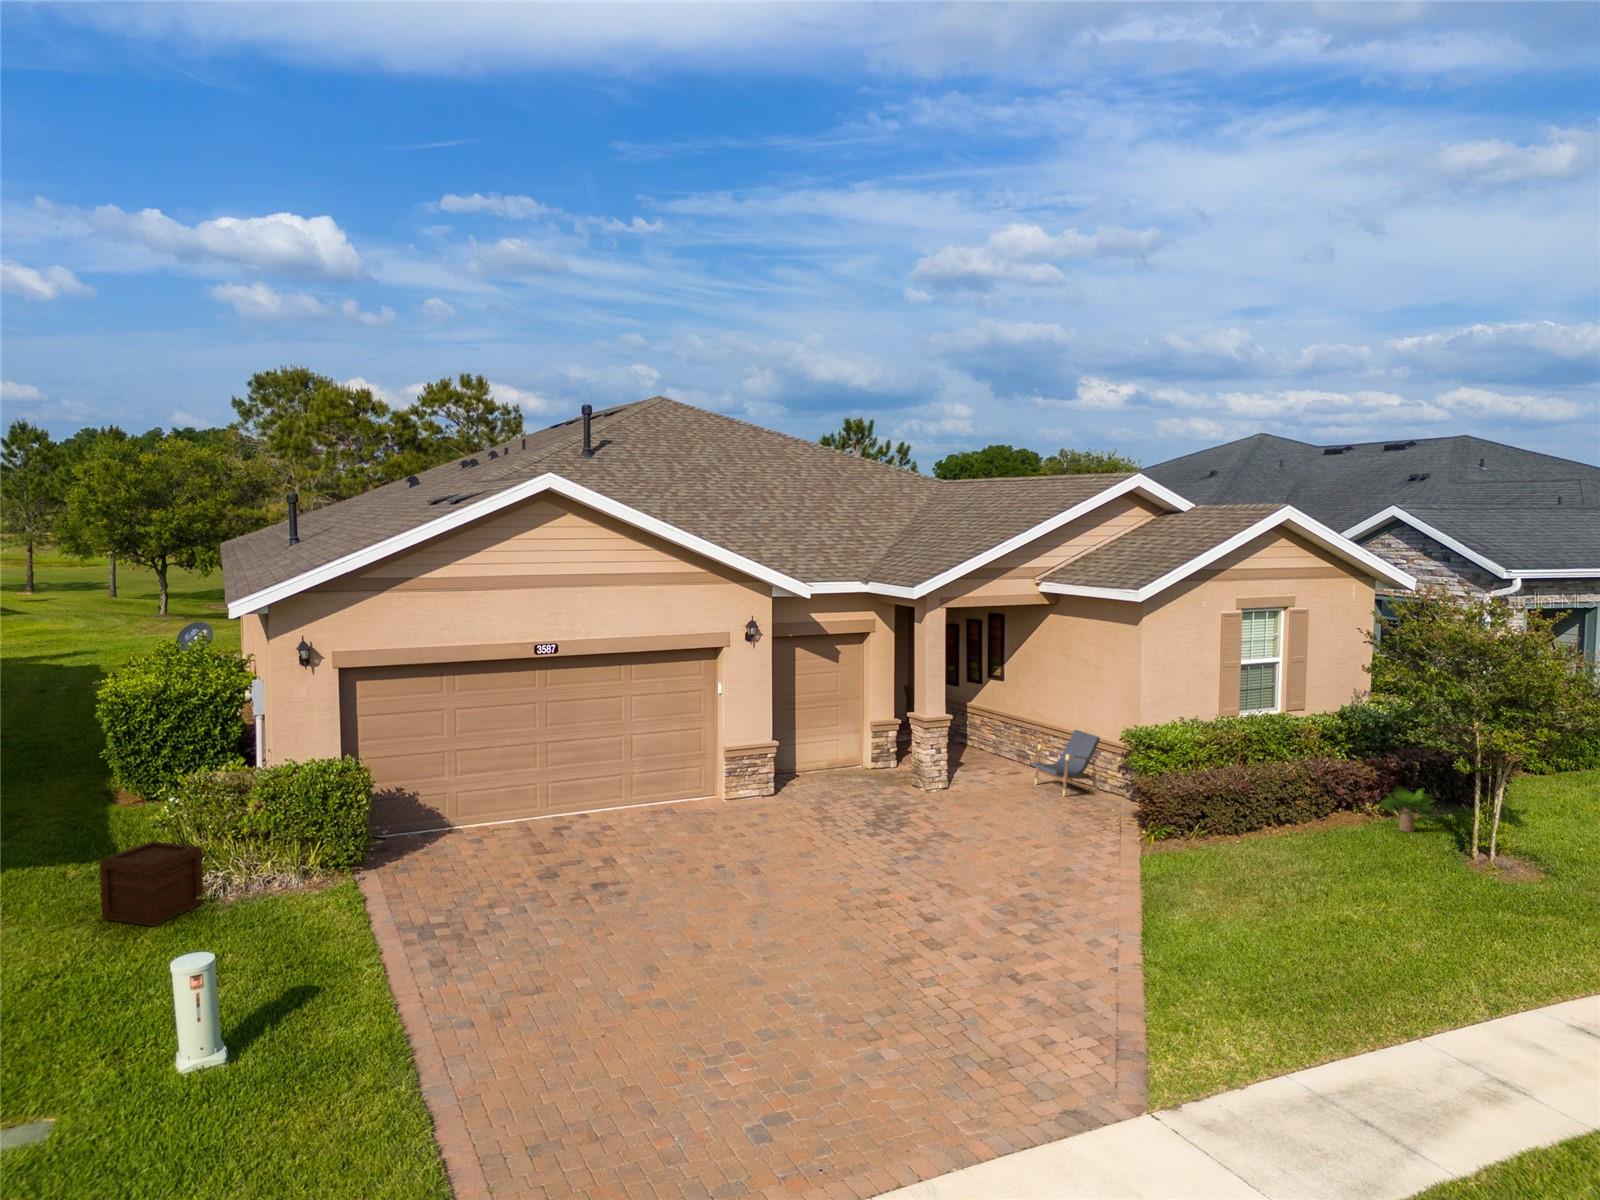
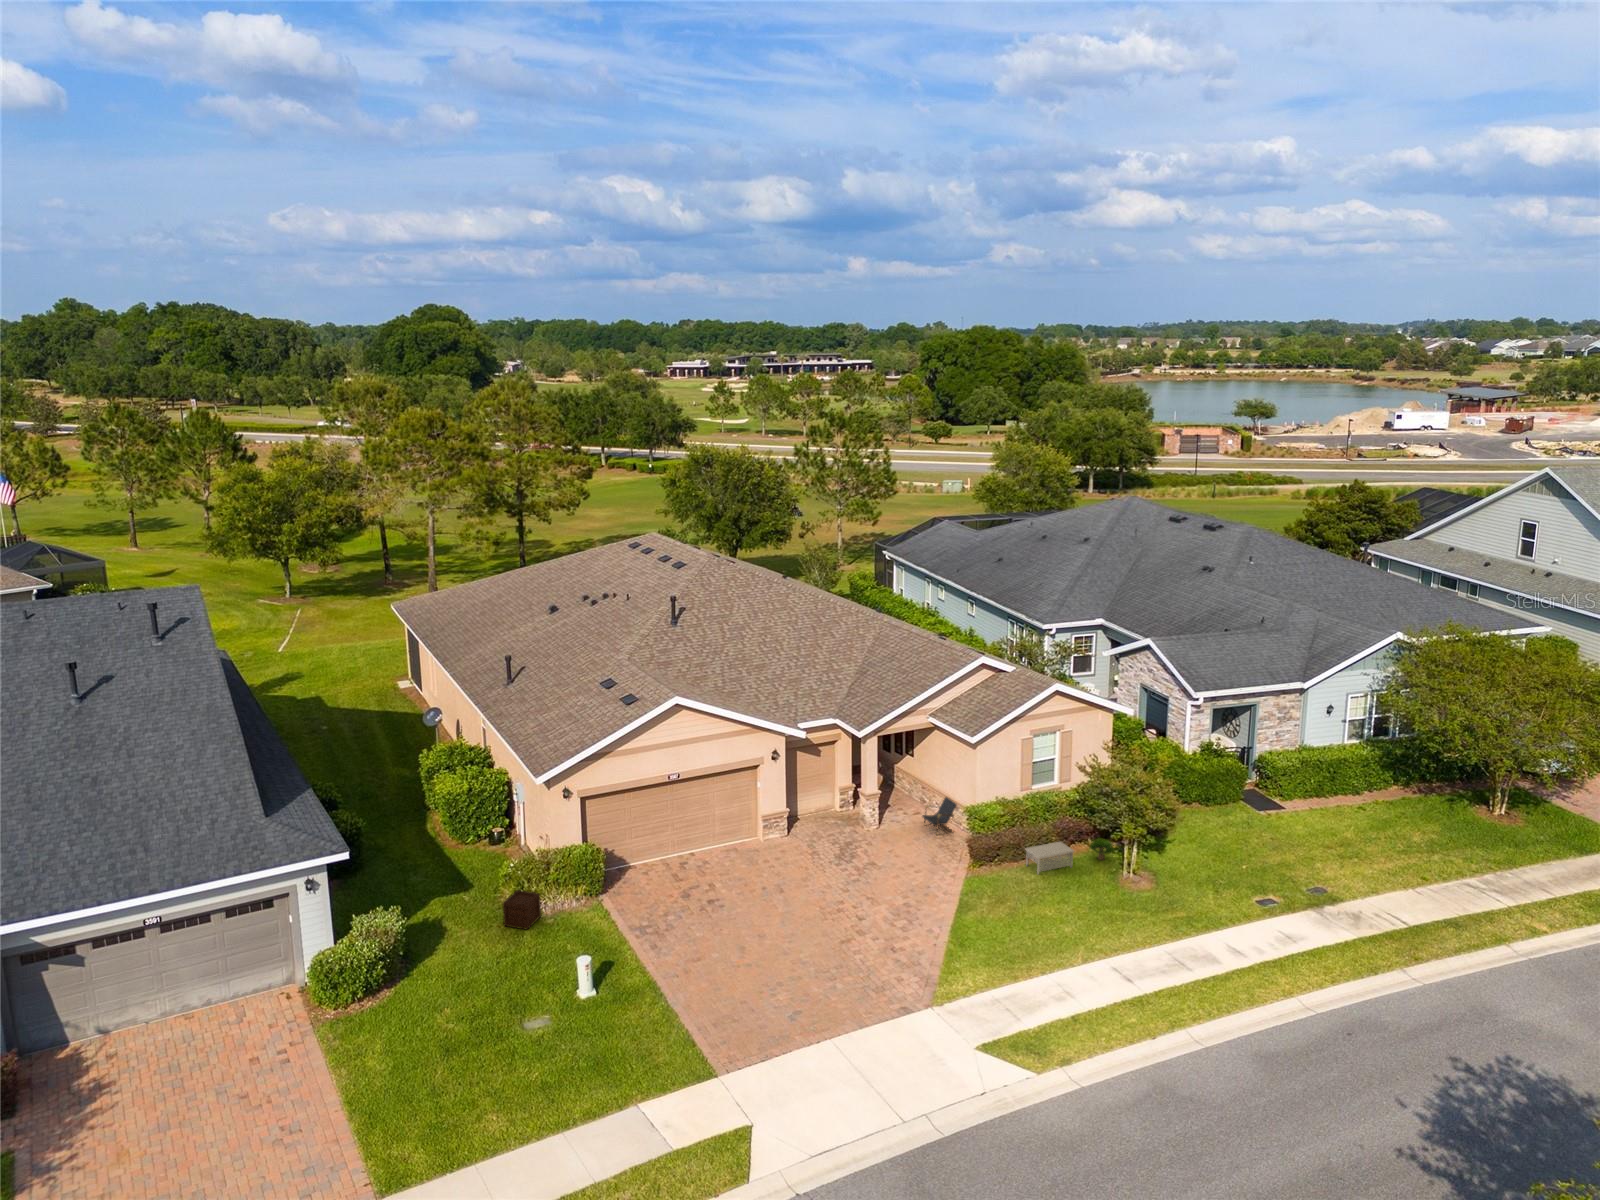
storage bench: none [1260,792,1364,851] -> present [1025,842,1074,874]

